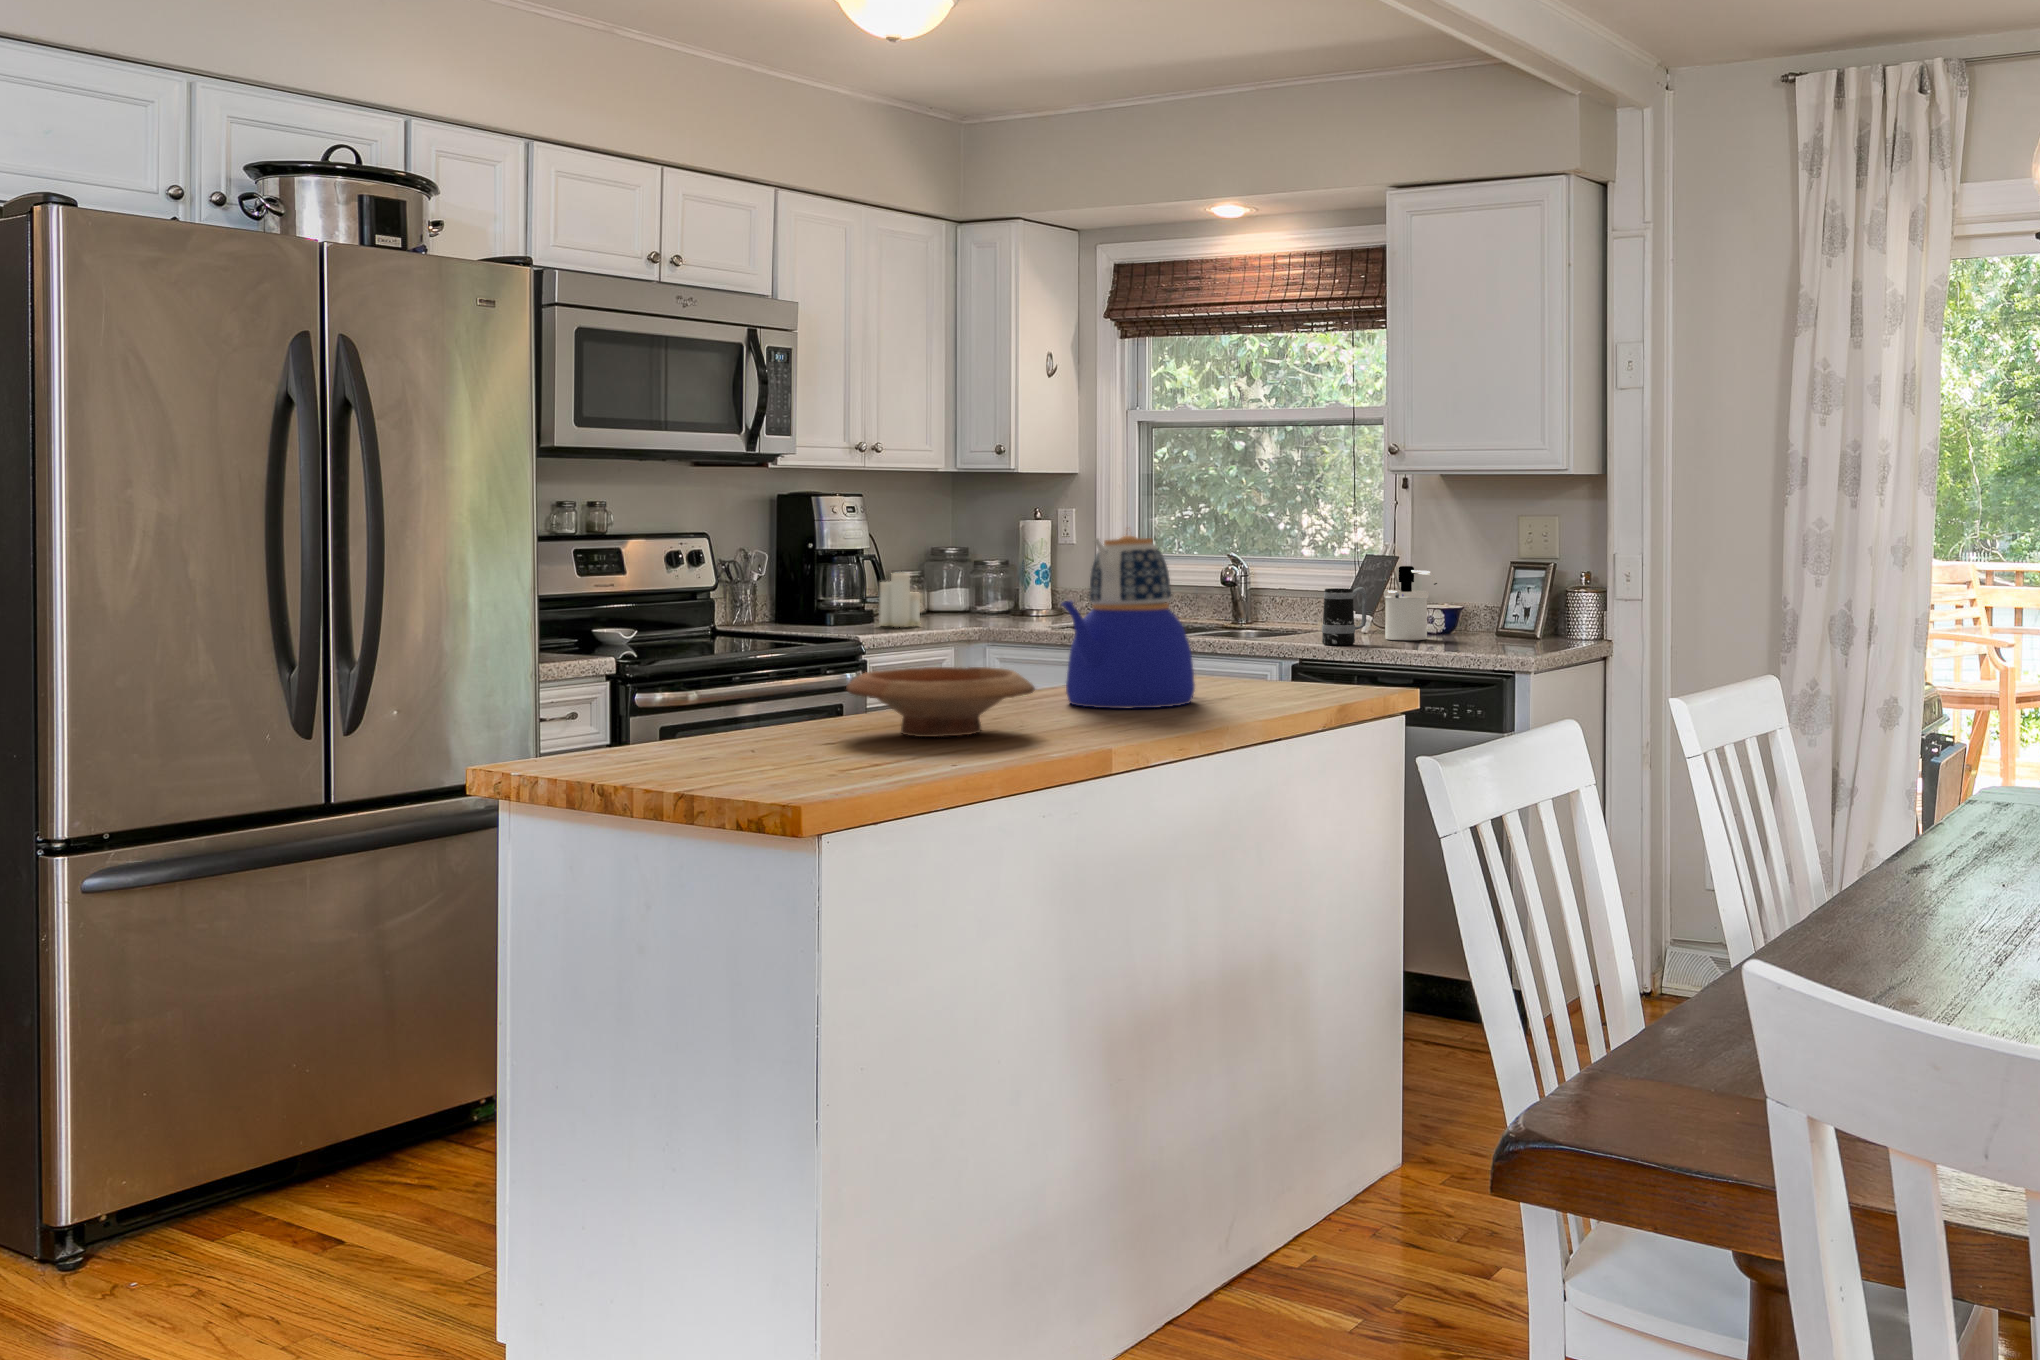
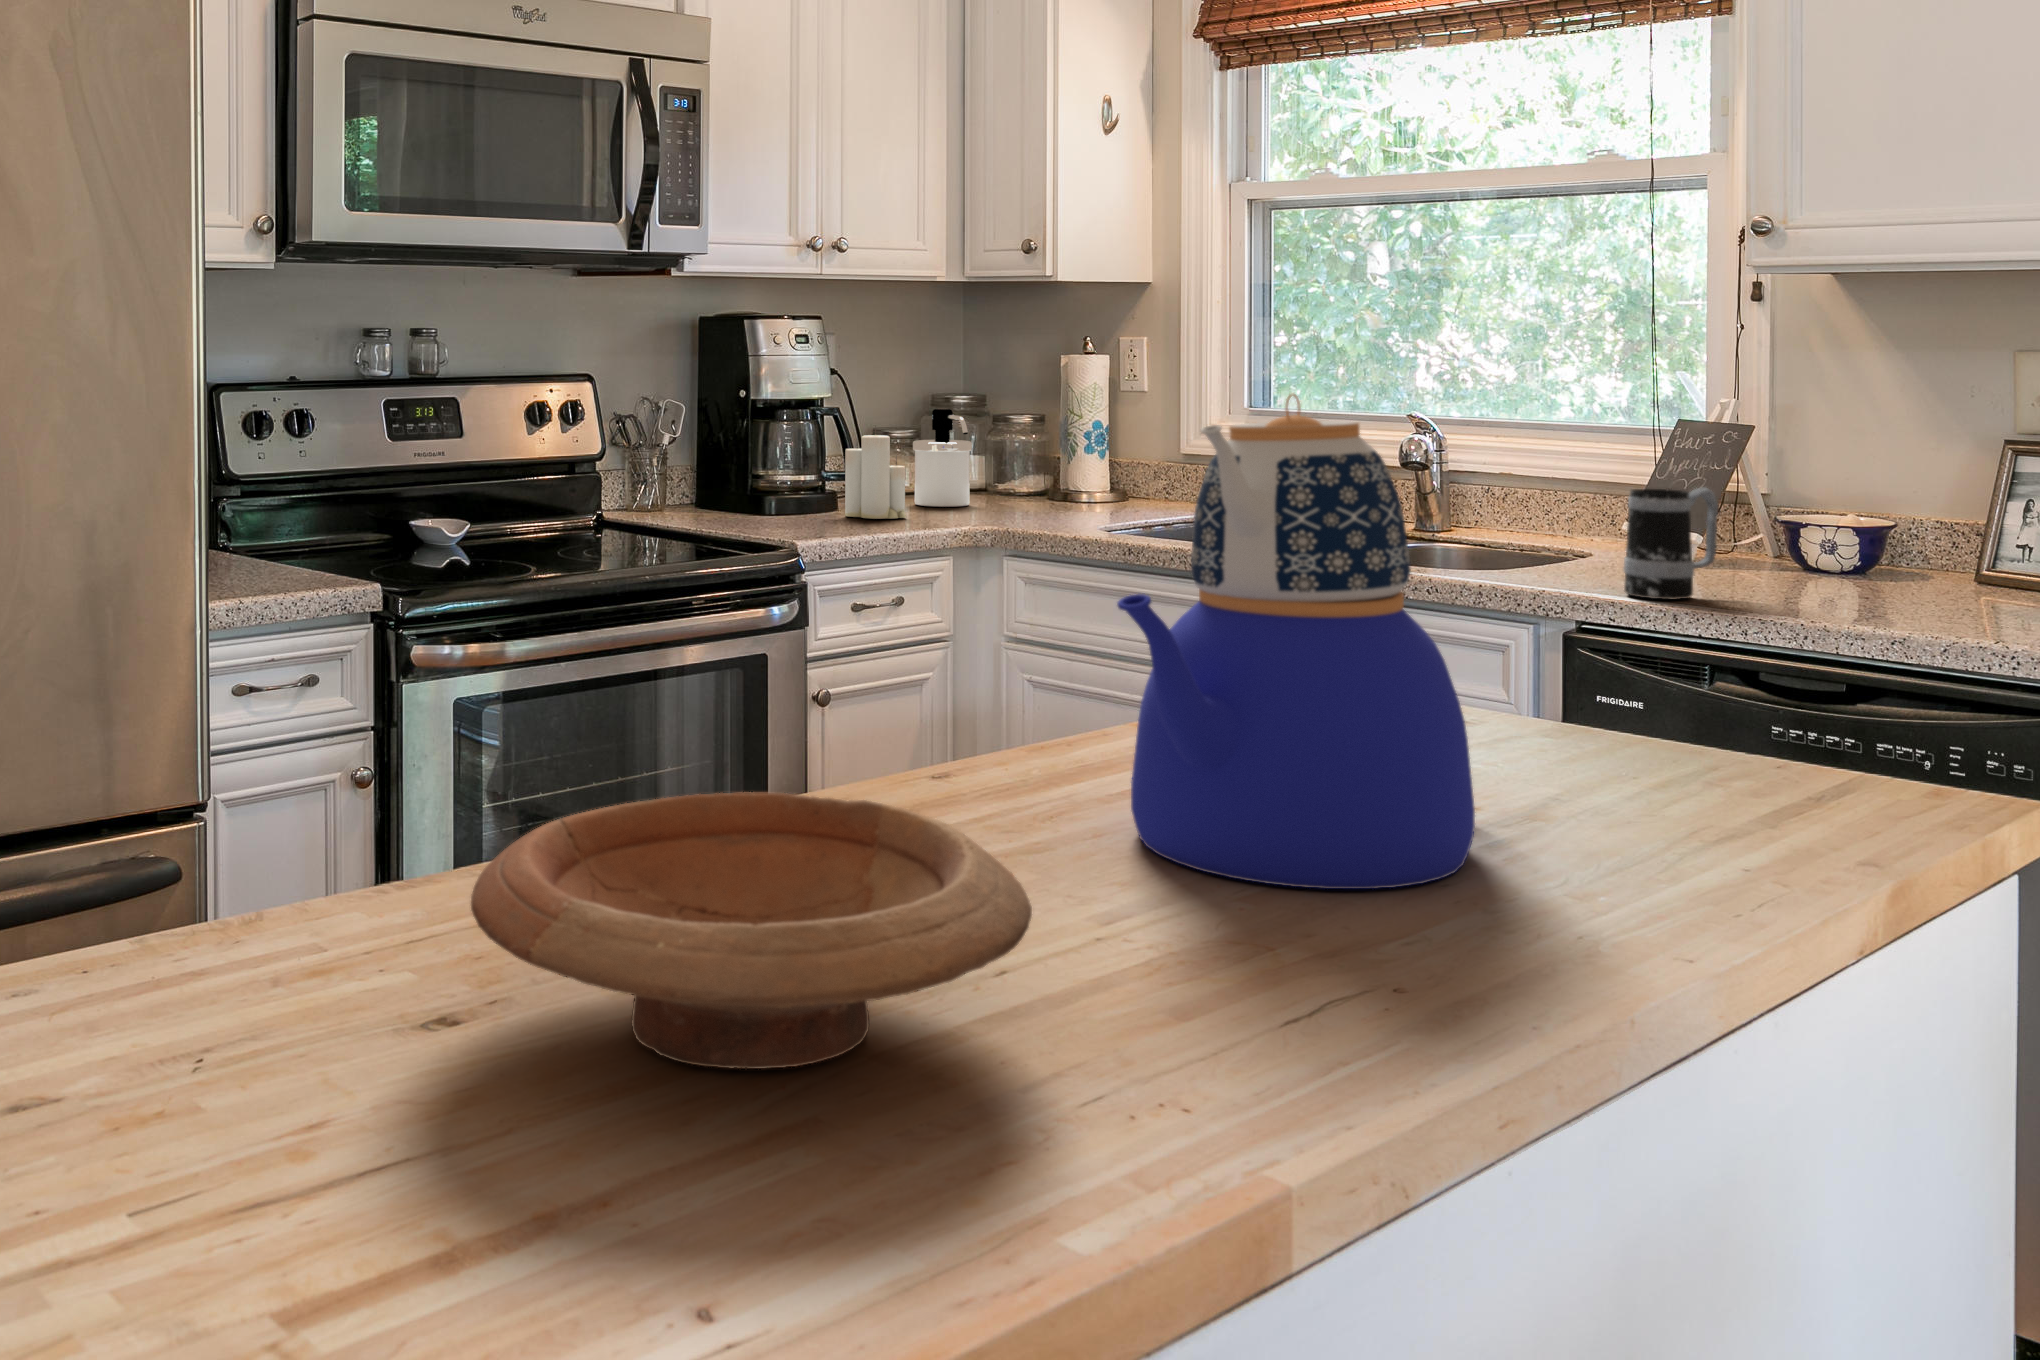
soap dispenser: present [1384,566,1437,640] -> present [913,409,972,507]

